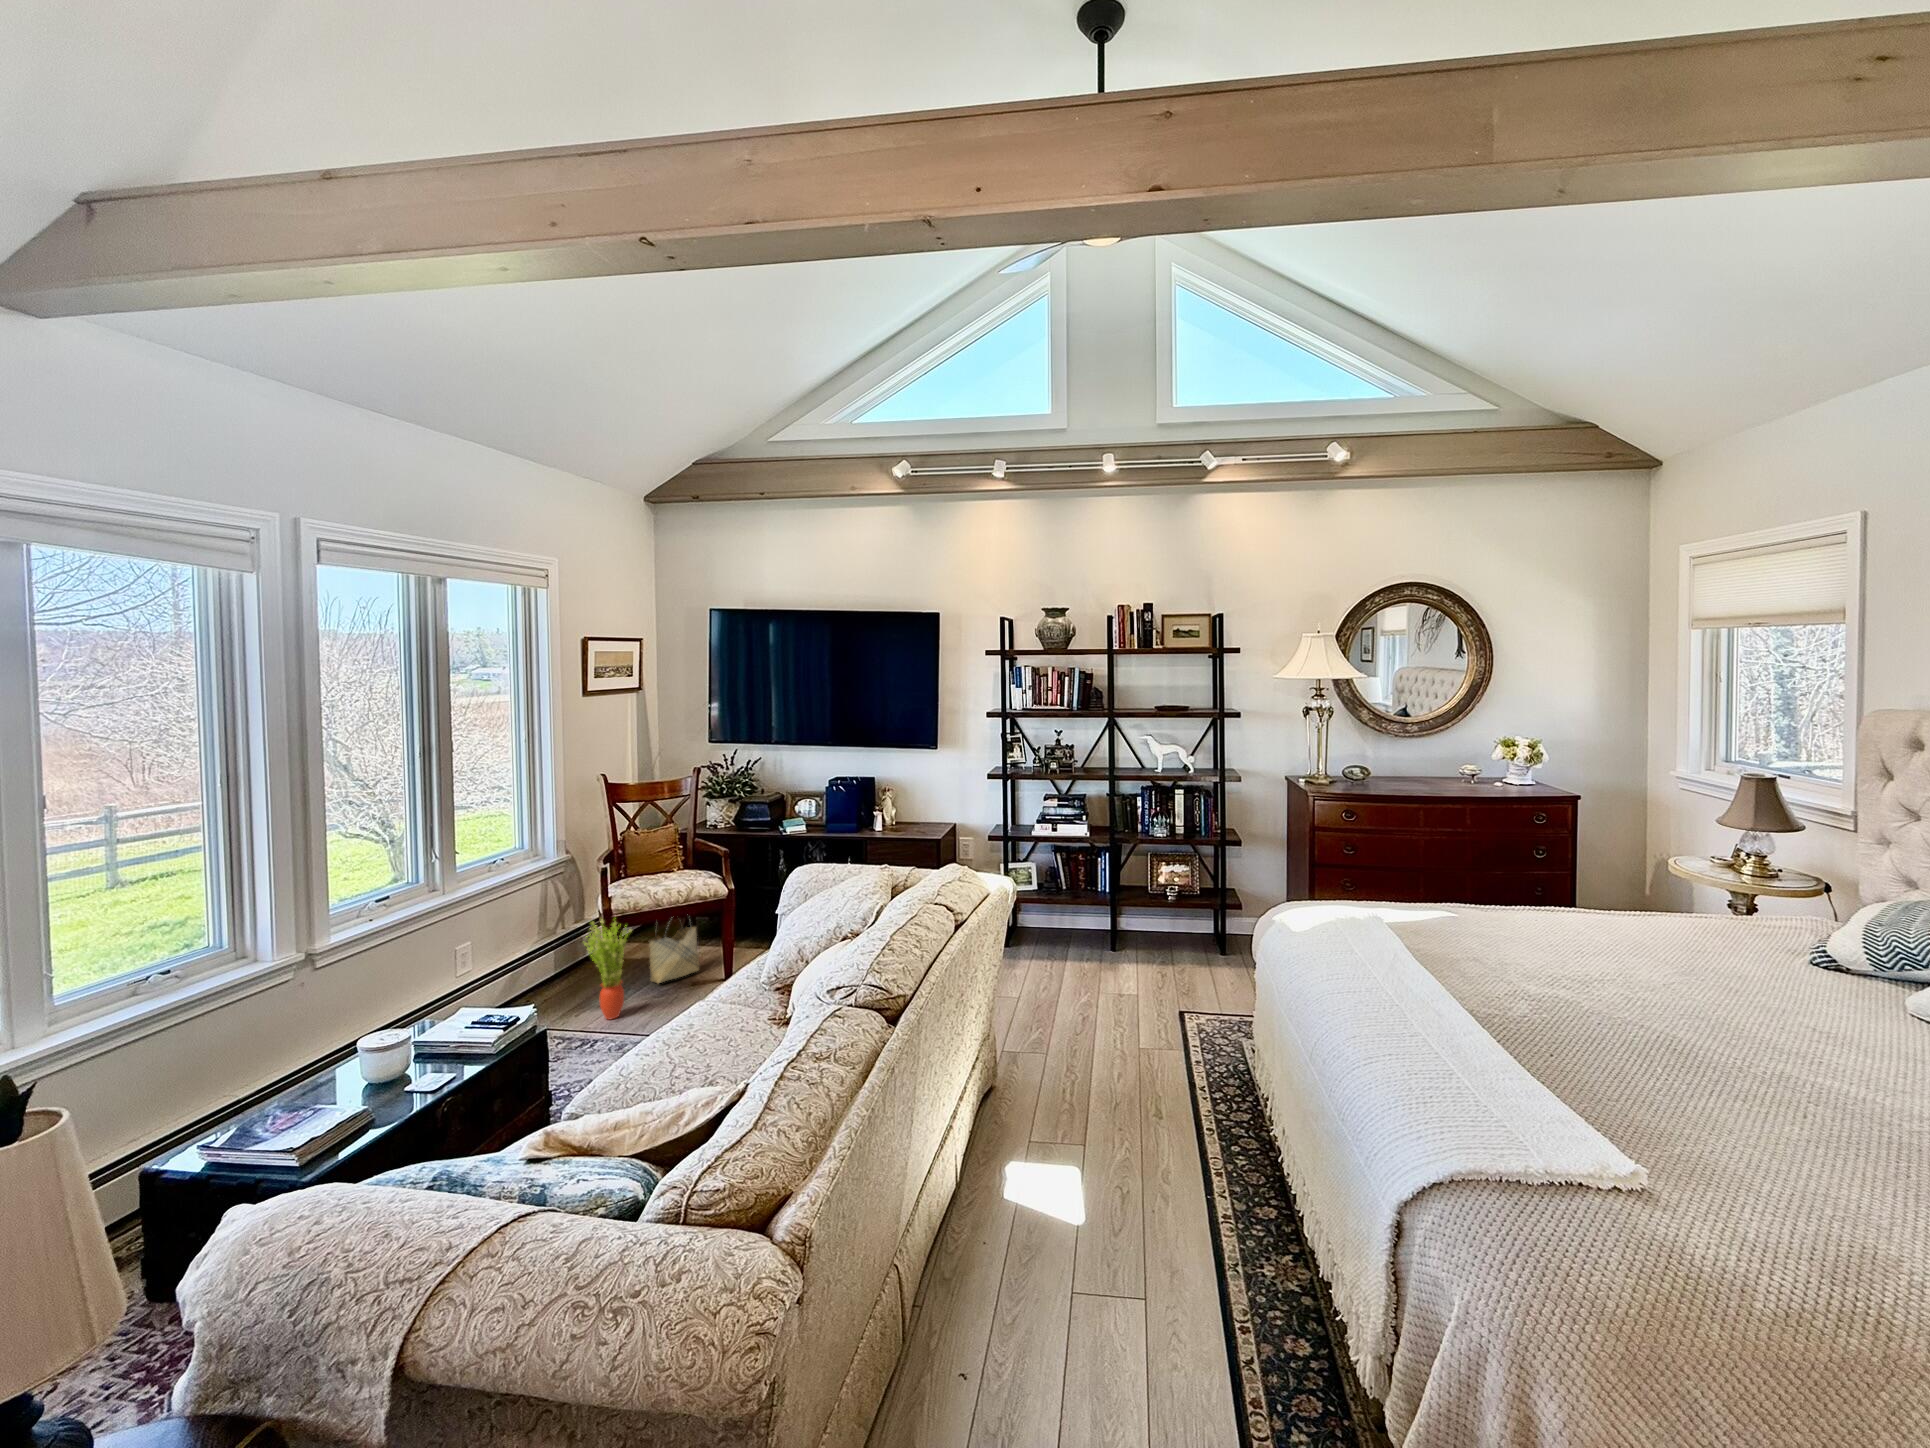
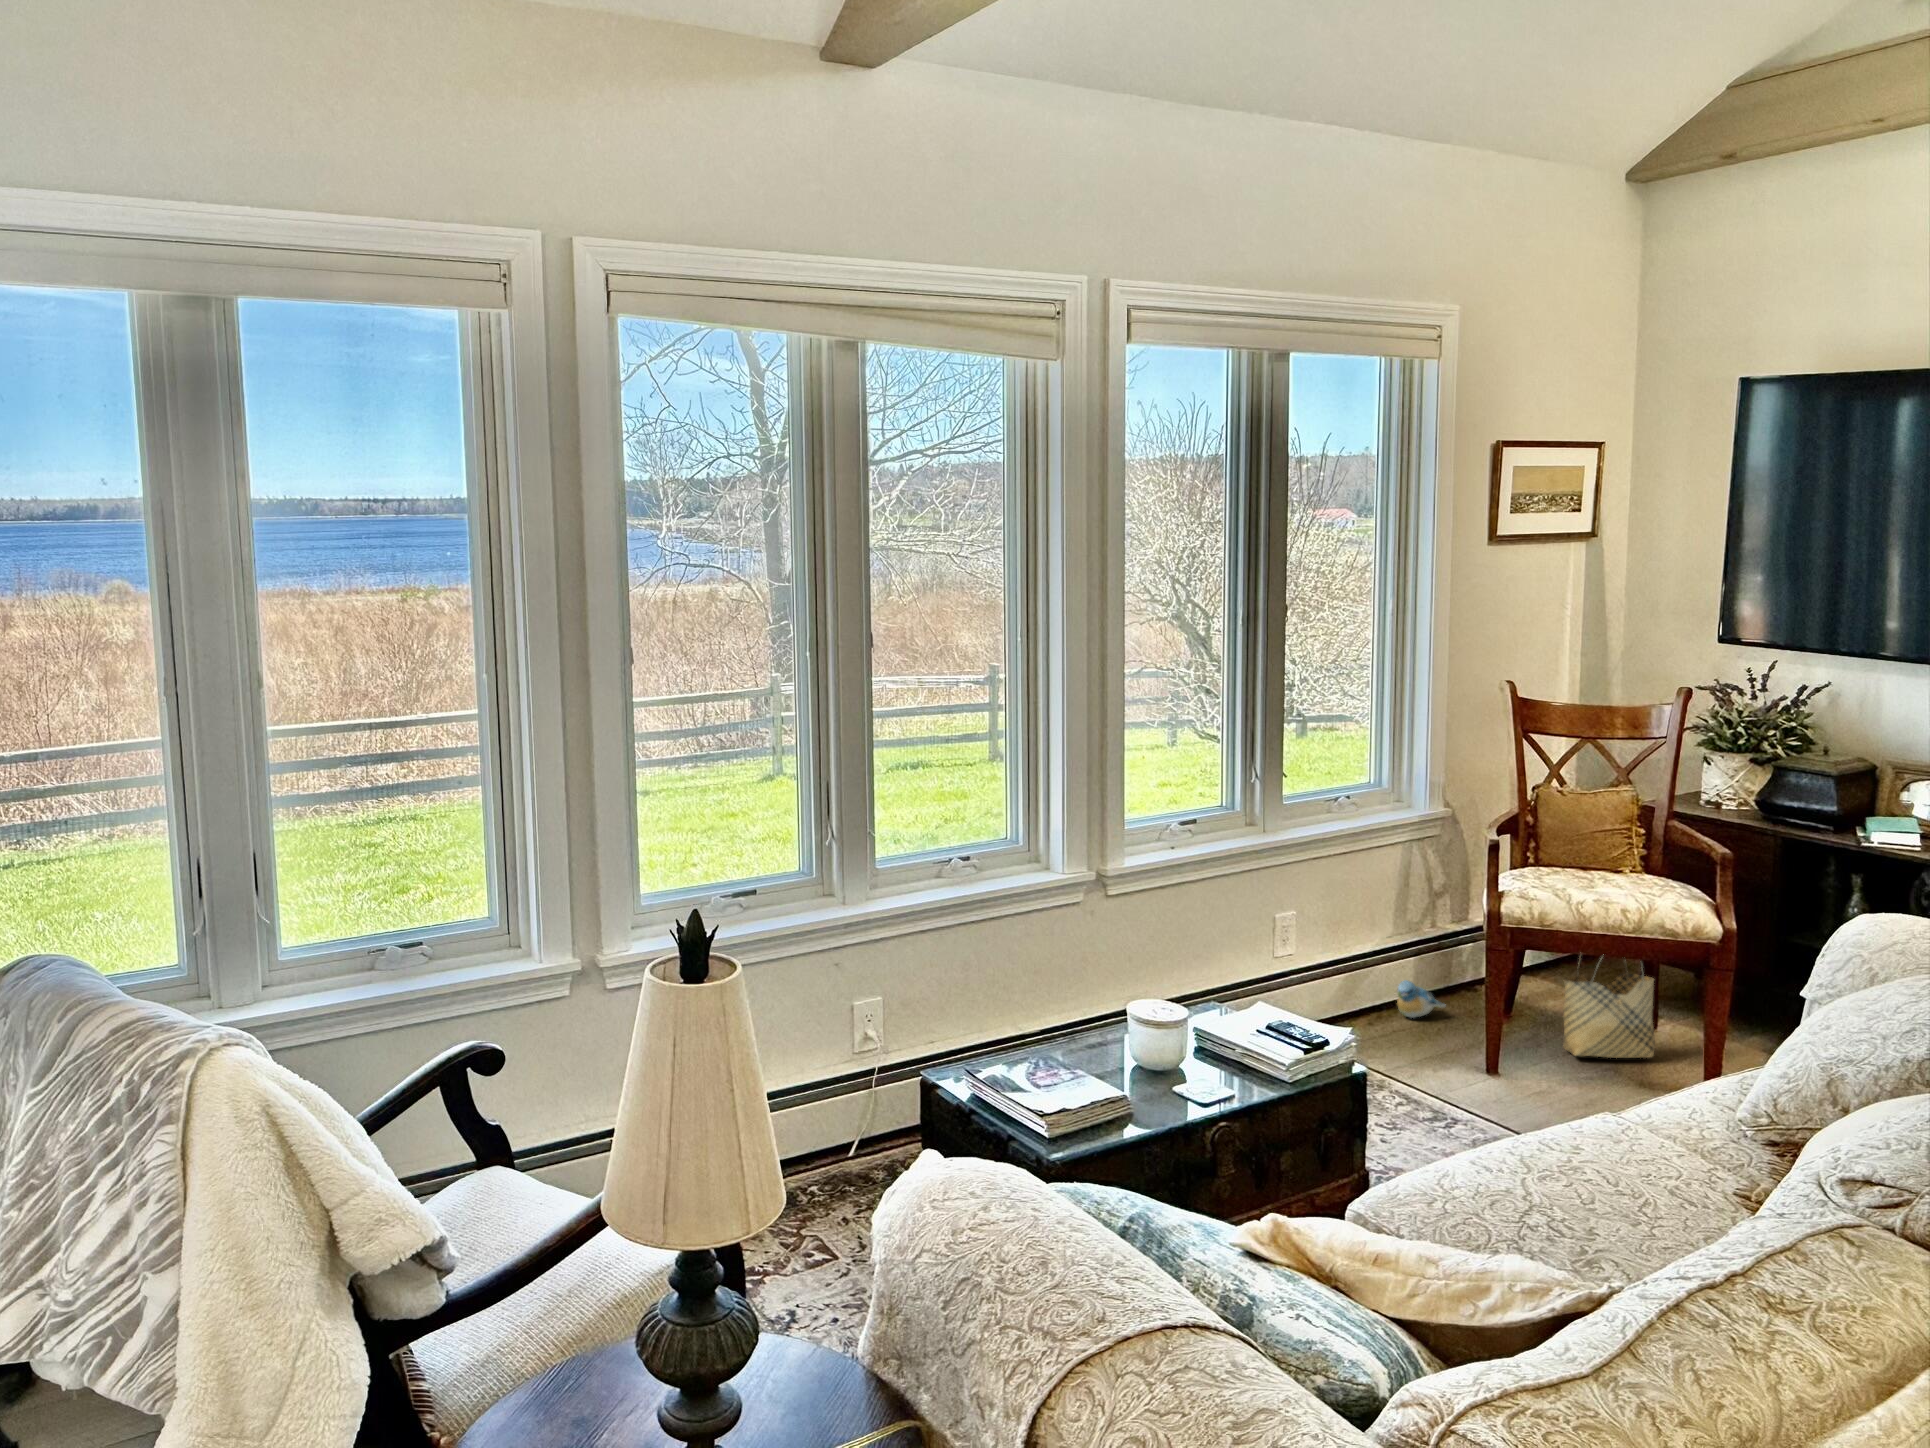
potted plant: present [585,919,631,1019] -> none [1449,919,1531,1089]
plush toy: none [543,969,576,993] -> present [1397,980,1446,1018]

